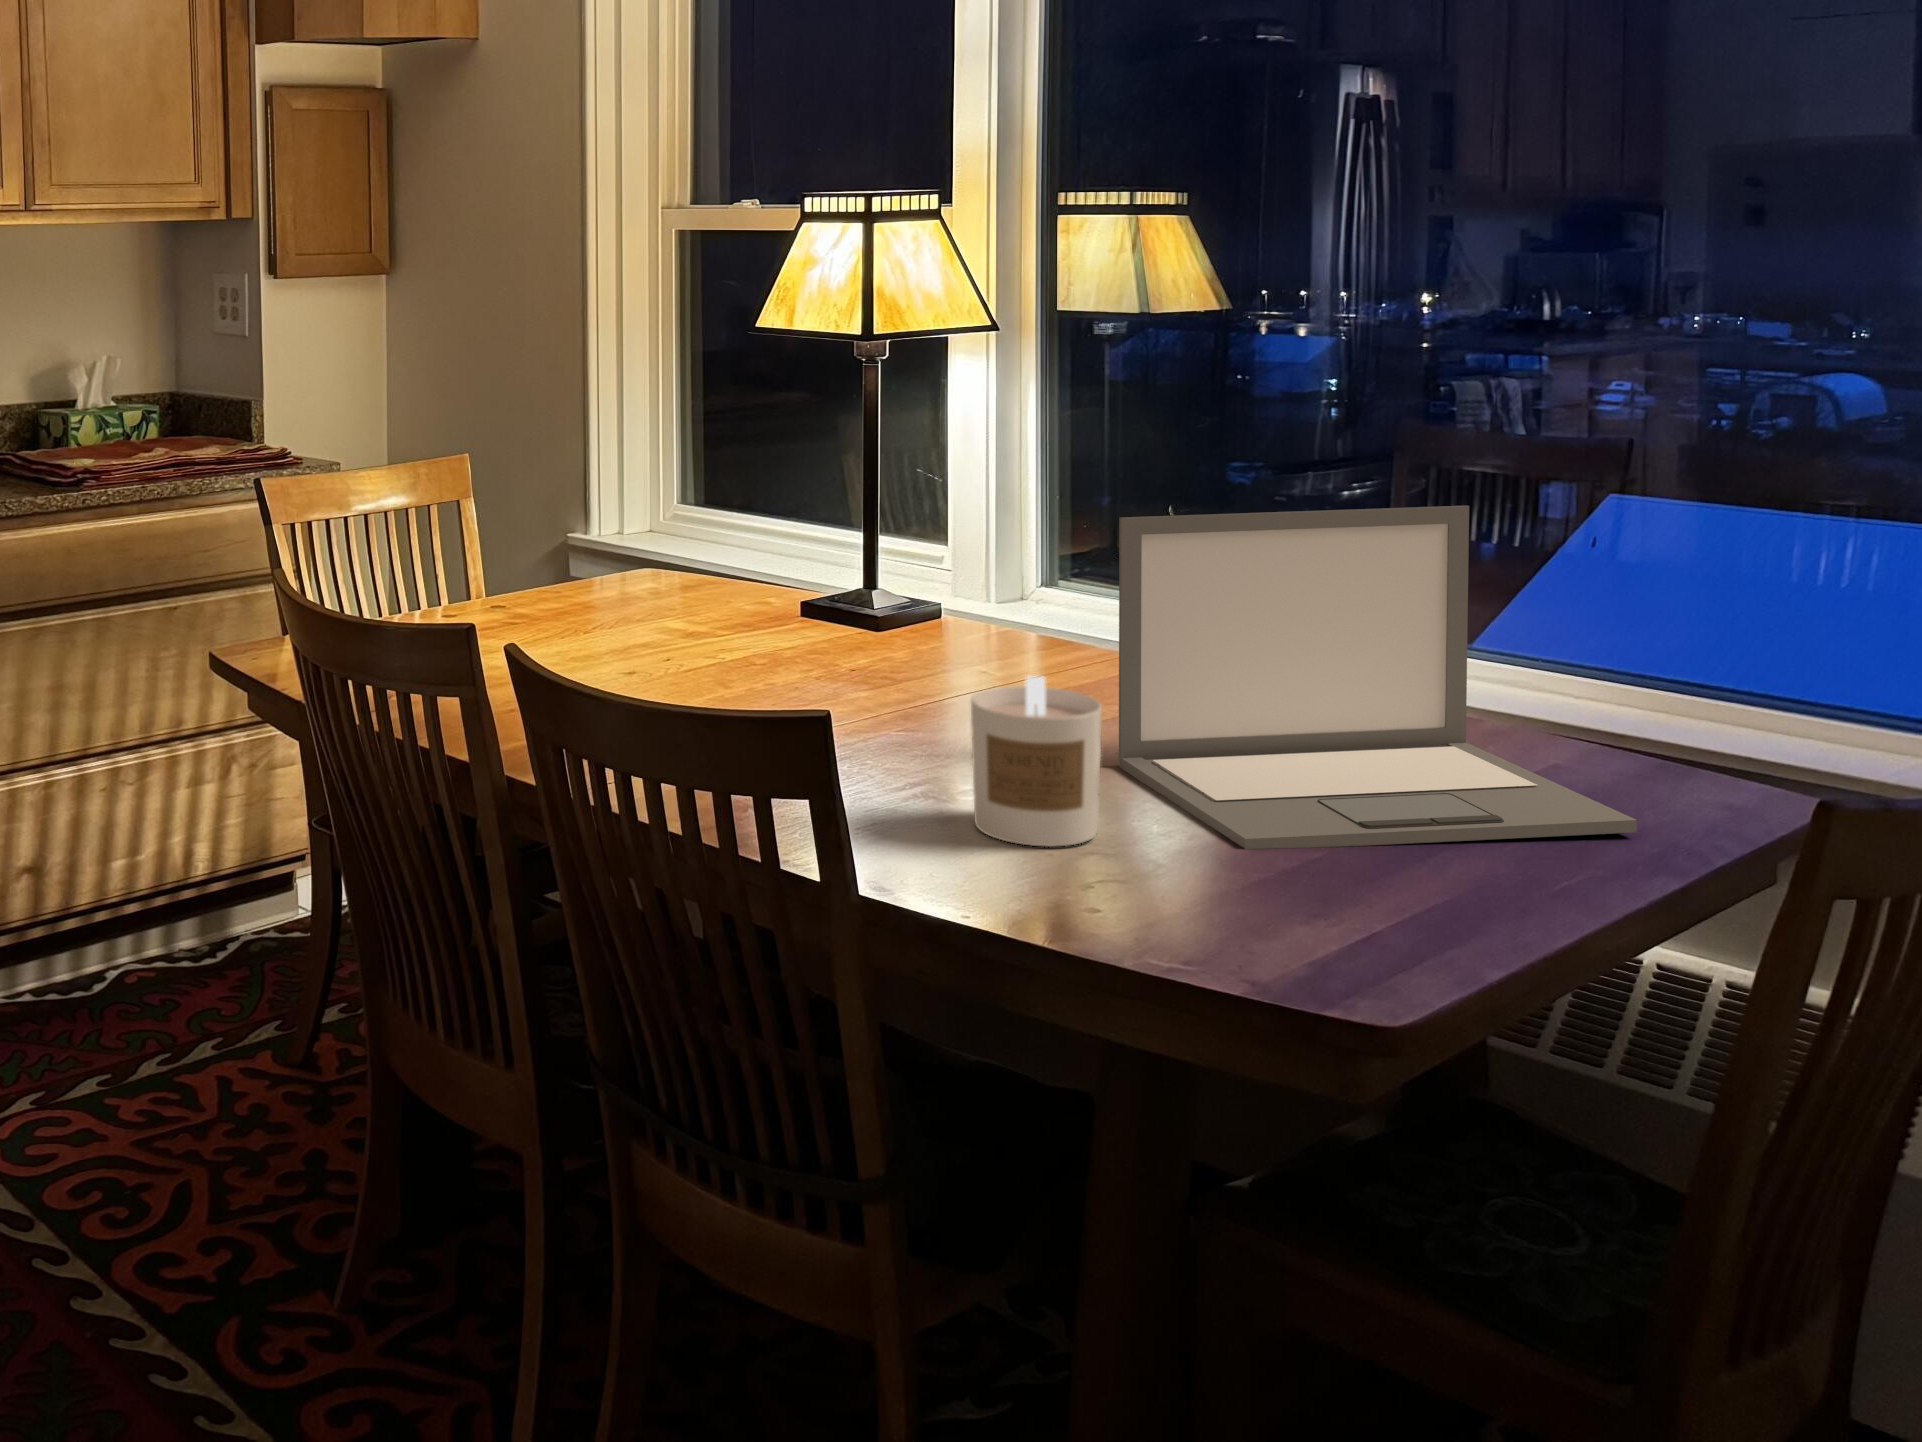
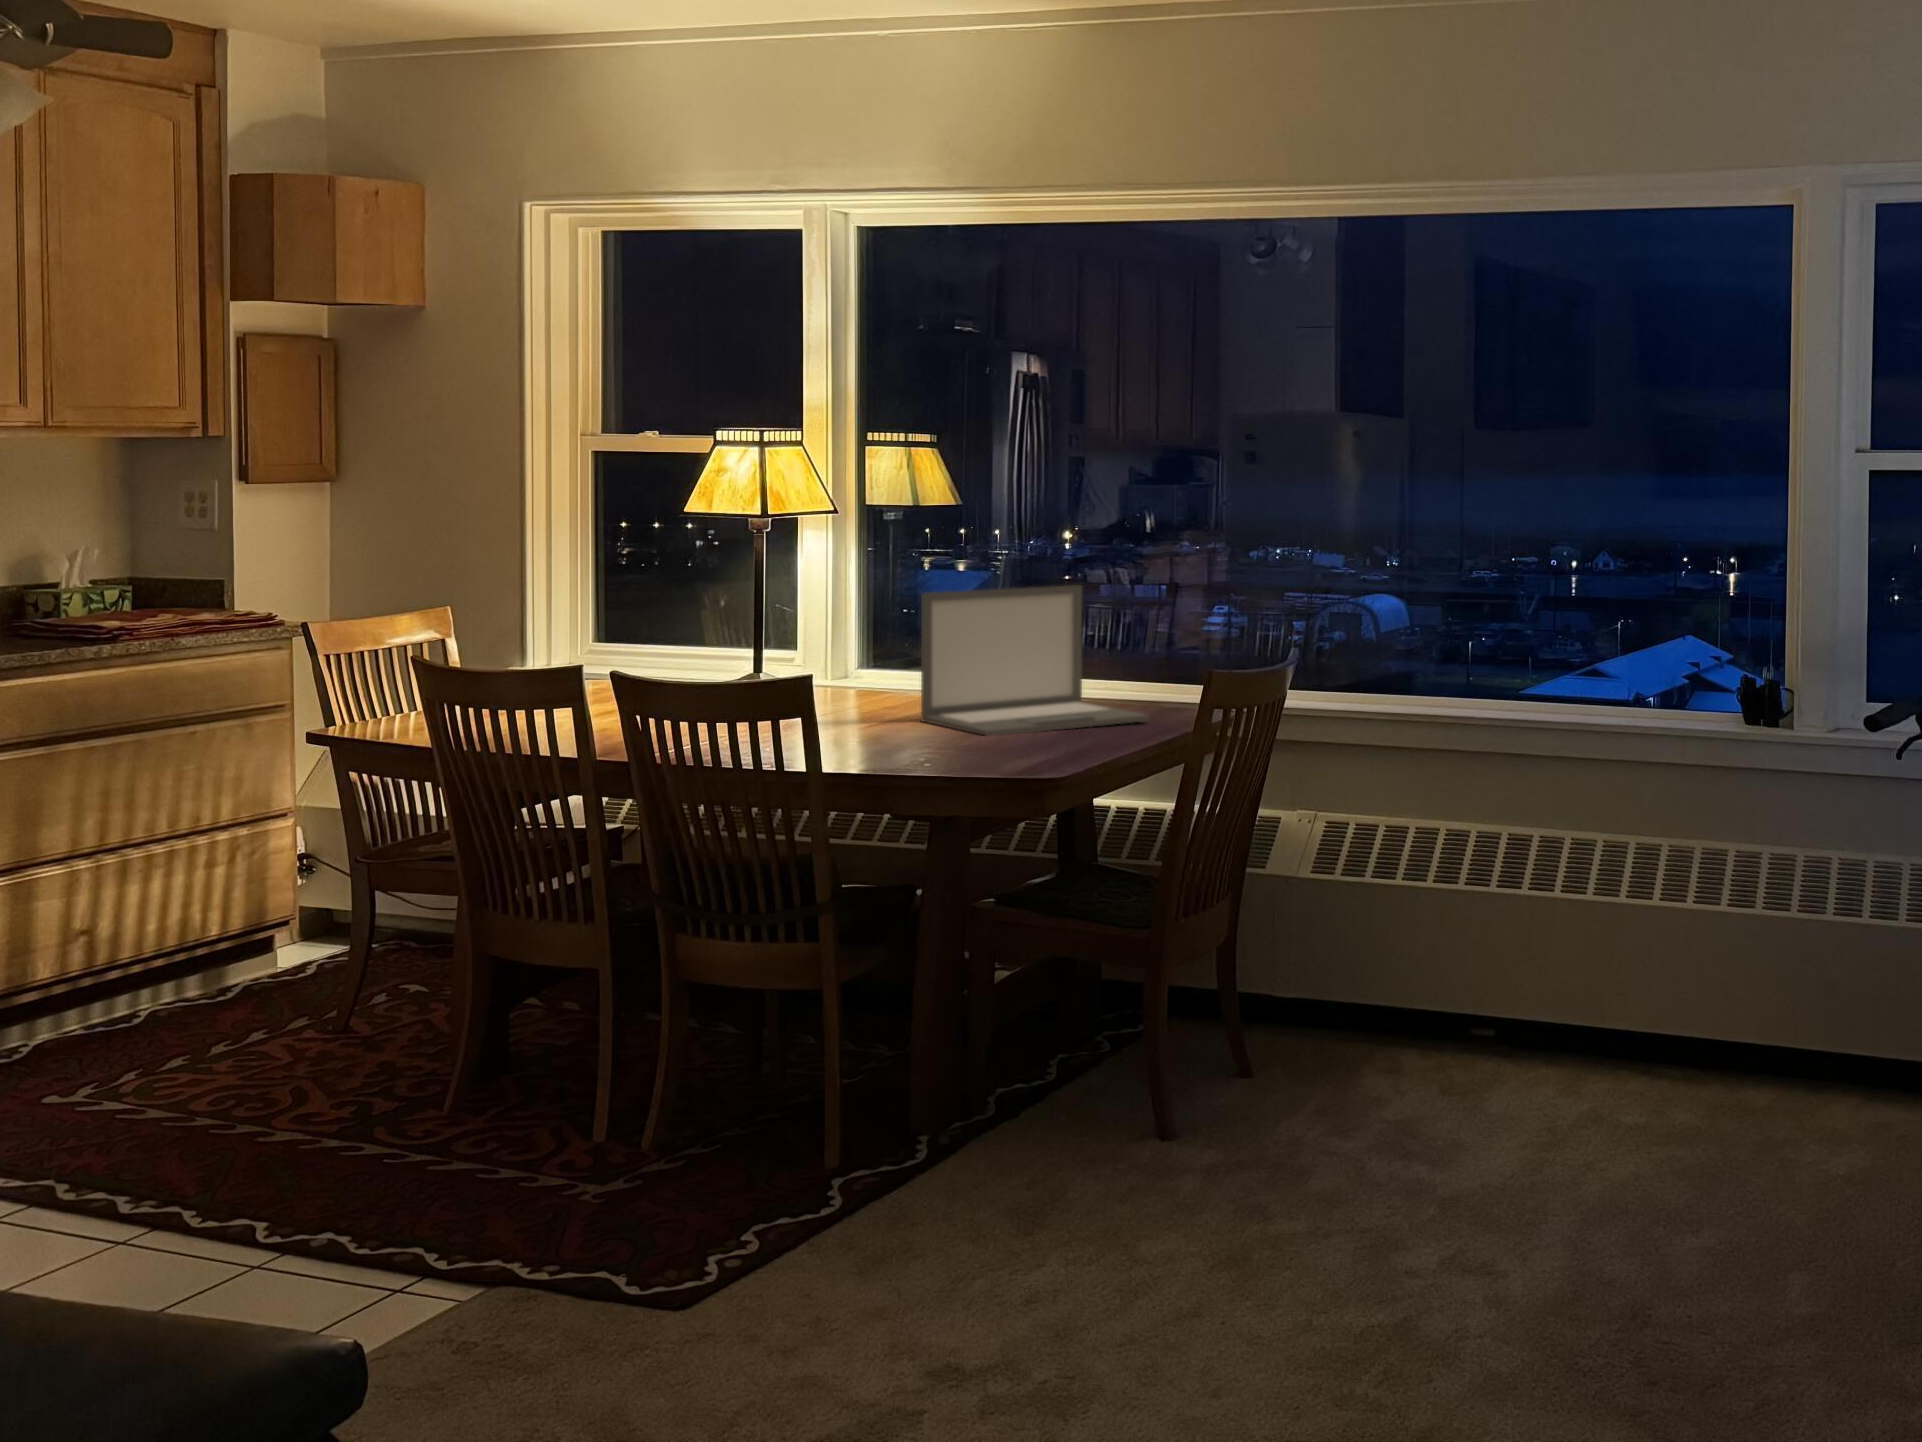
candle: present [971,677,1102,846] -> none [858,661,921,740]

